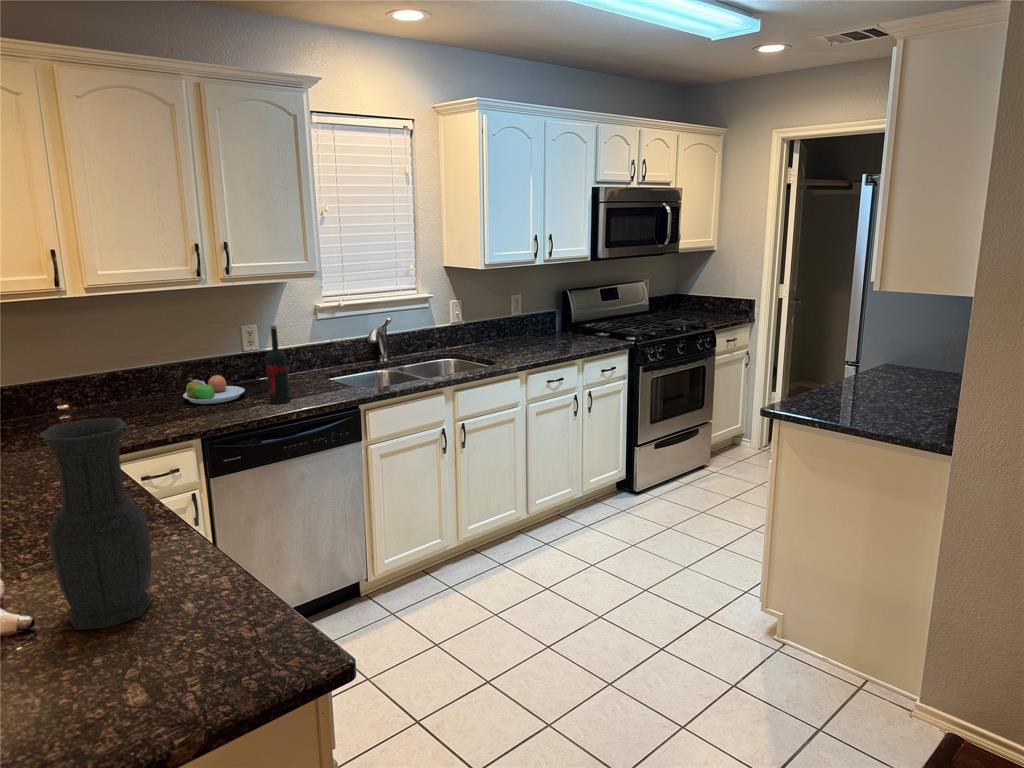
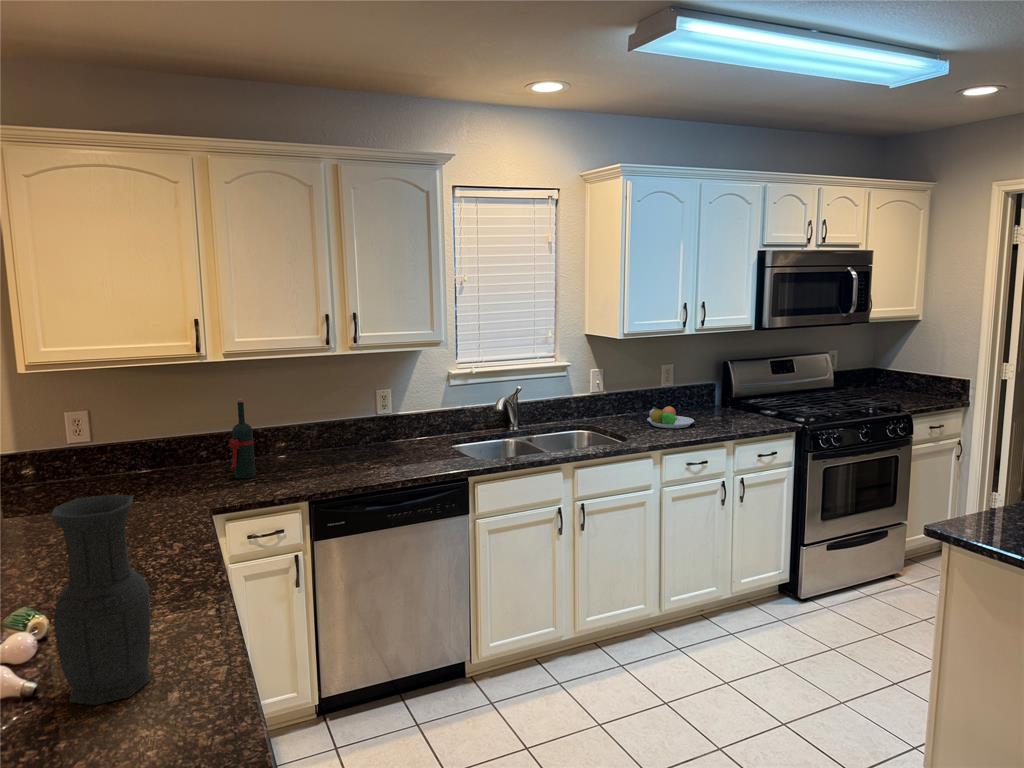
wine bottle: present [266,325,290,404] -> present [230,399,256,479]
fruit bowl: present [183,375,245,404] -> present [647,406,694,428]

